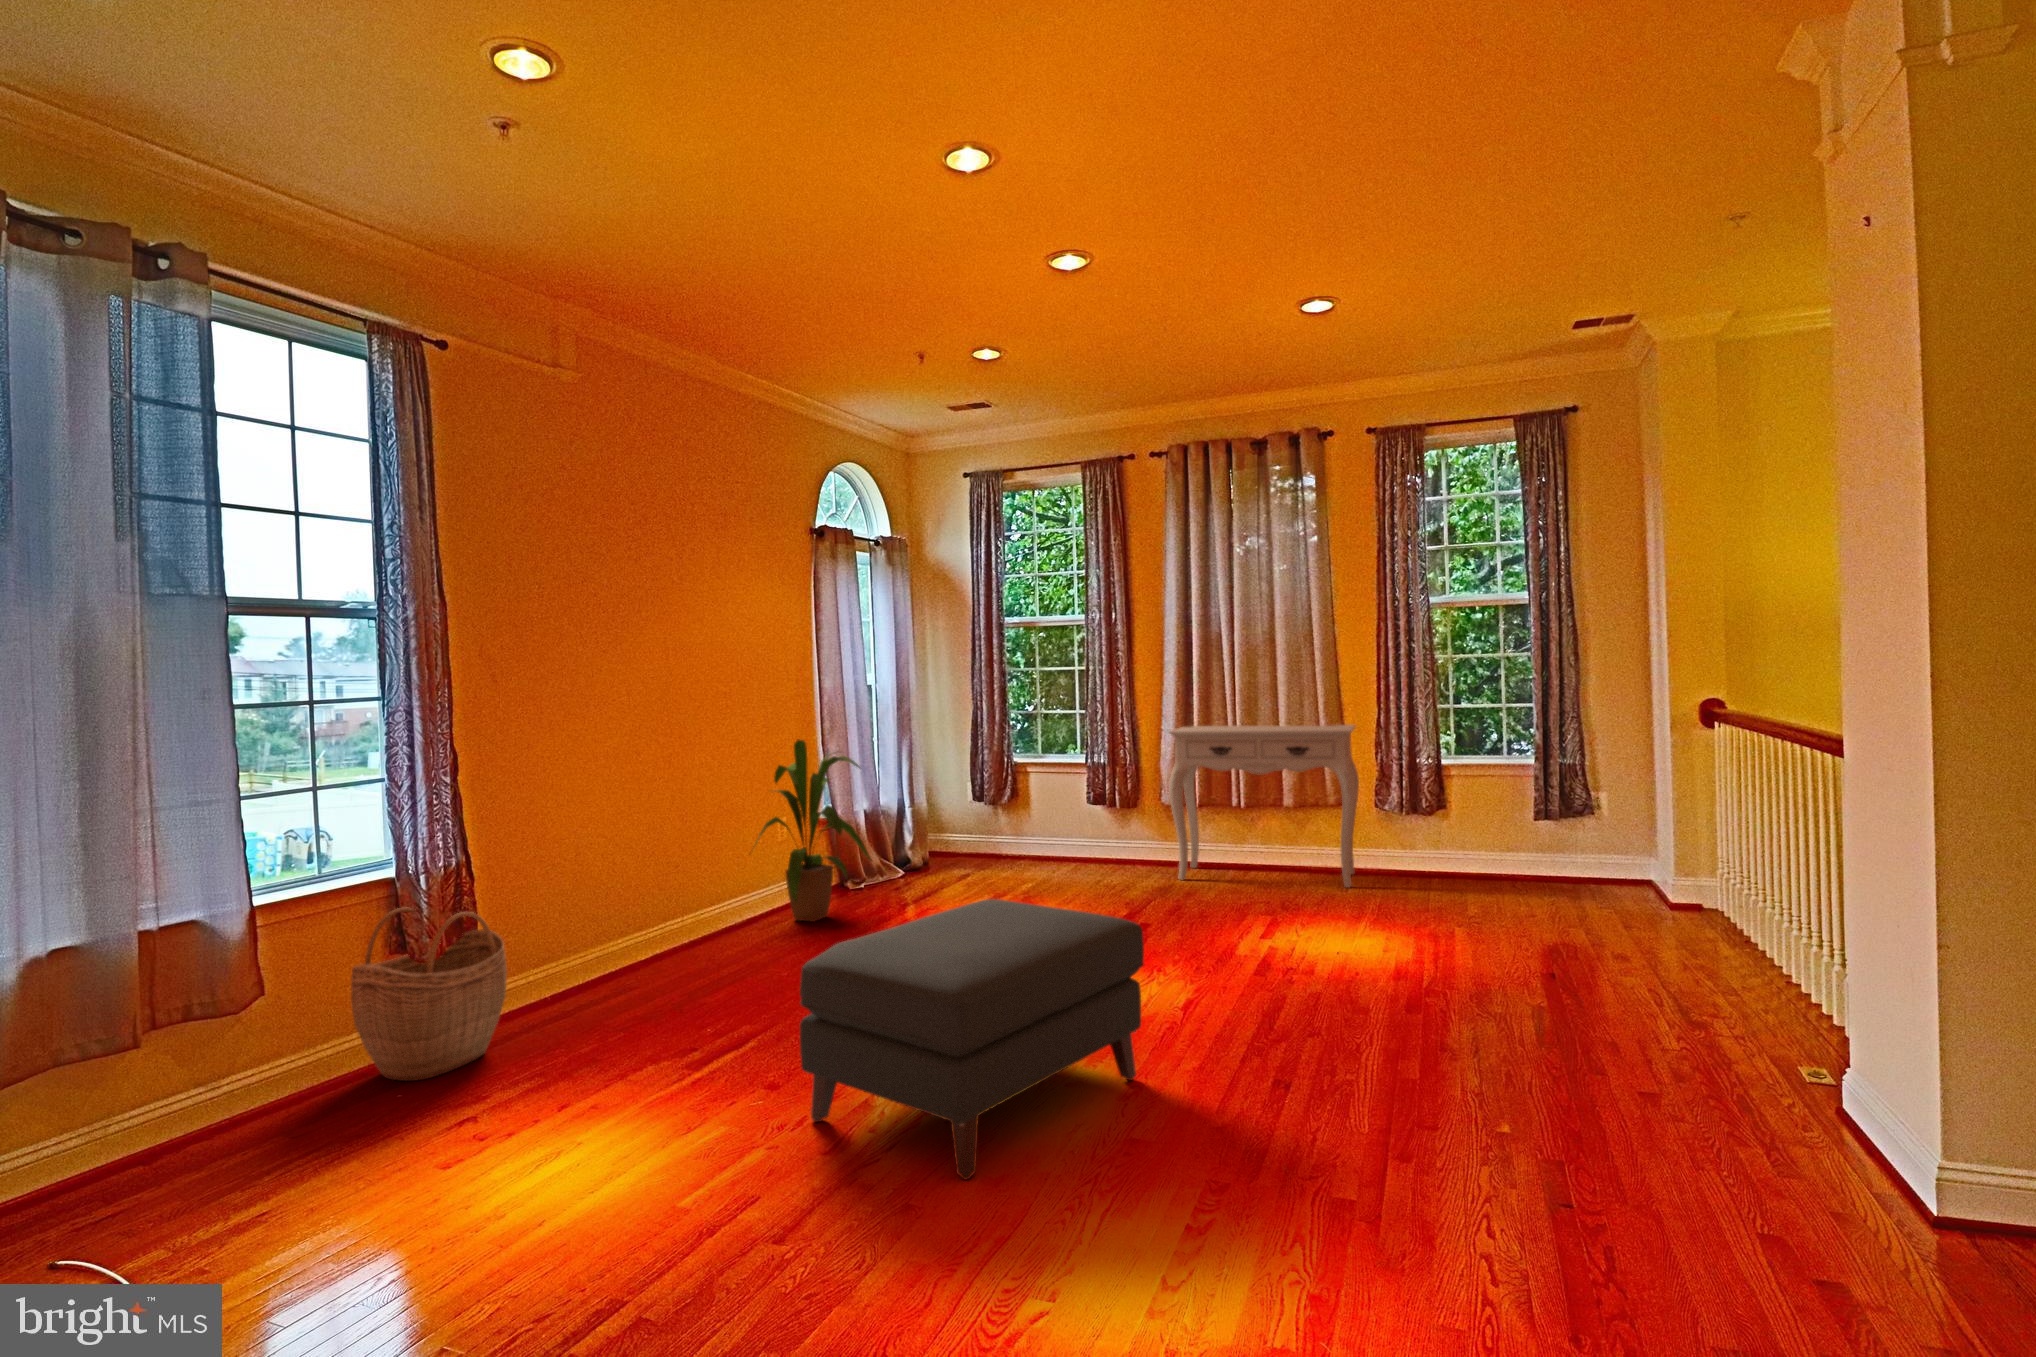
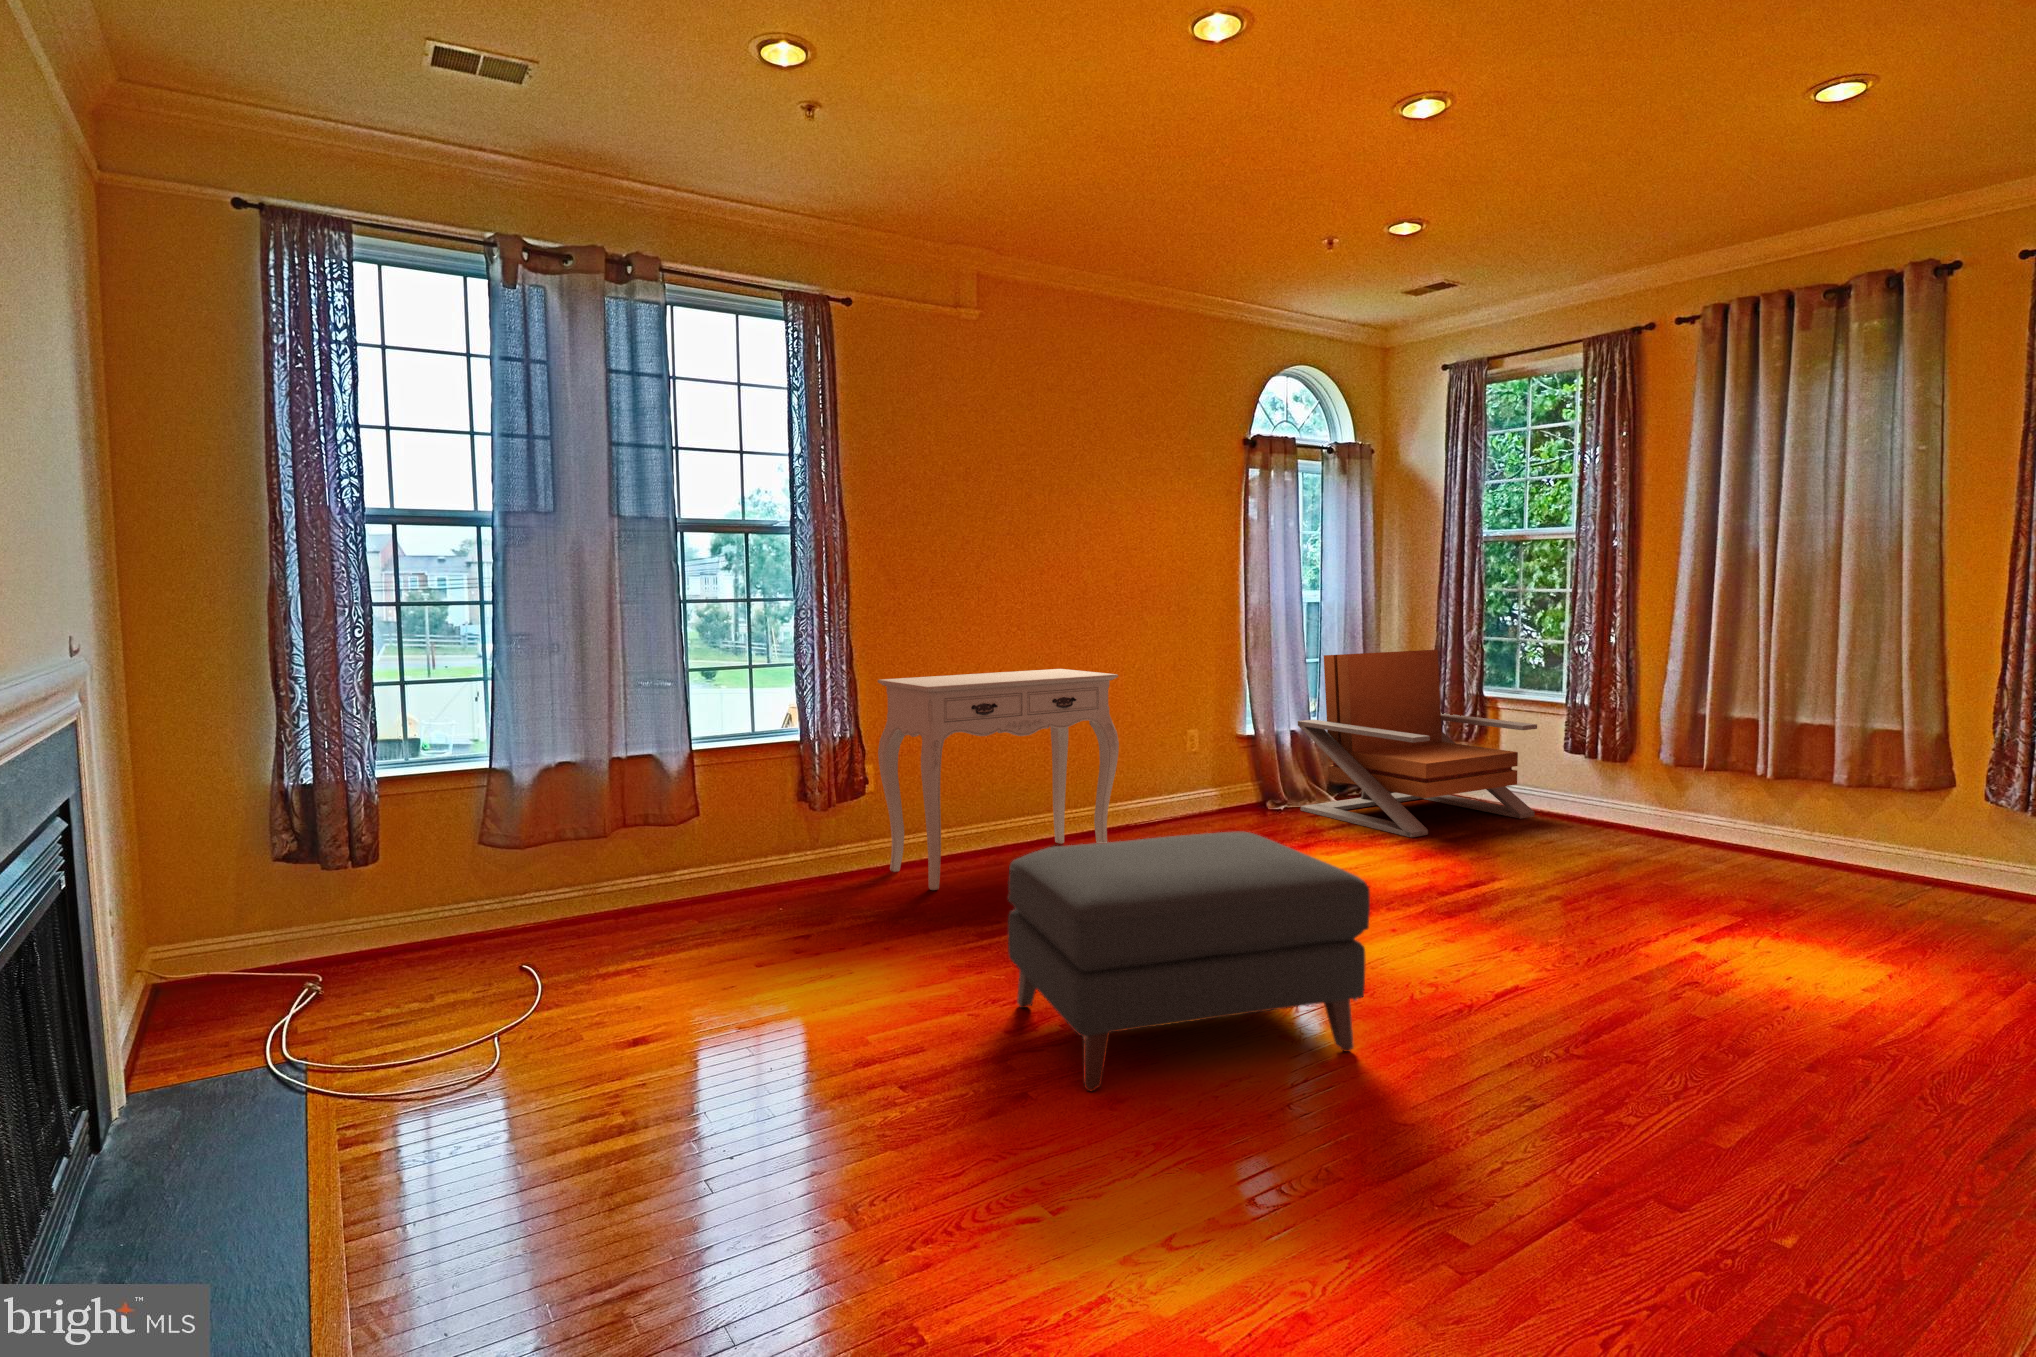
lounge chair: none [874,723,1068,892] -> present [1298,650,1537,837]
console table: present [1169,725,1359,888] -> present [878,669,1119,890]
house plant: present [750,740,870,922] -> none [1140,654,1267,837]
woven basket: present [351,908,507,1081] -> none [758,768,870,904]

